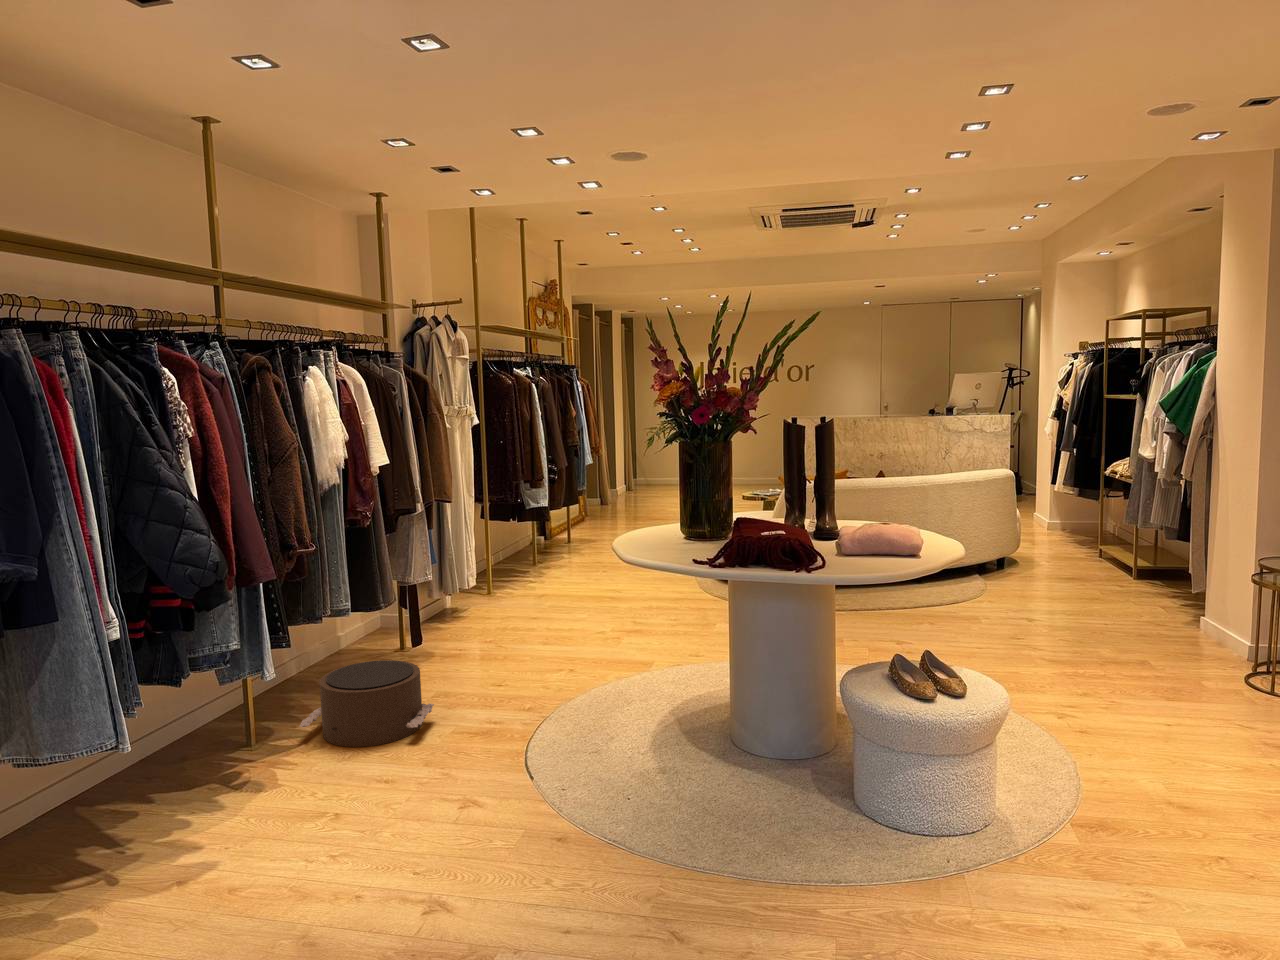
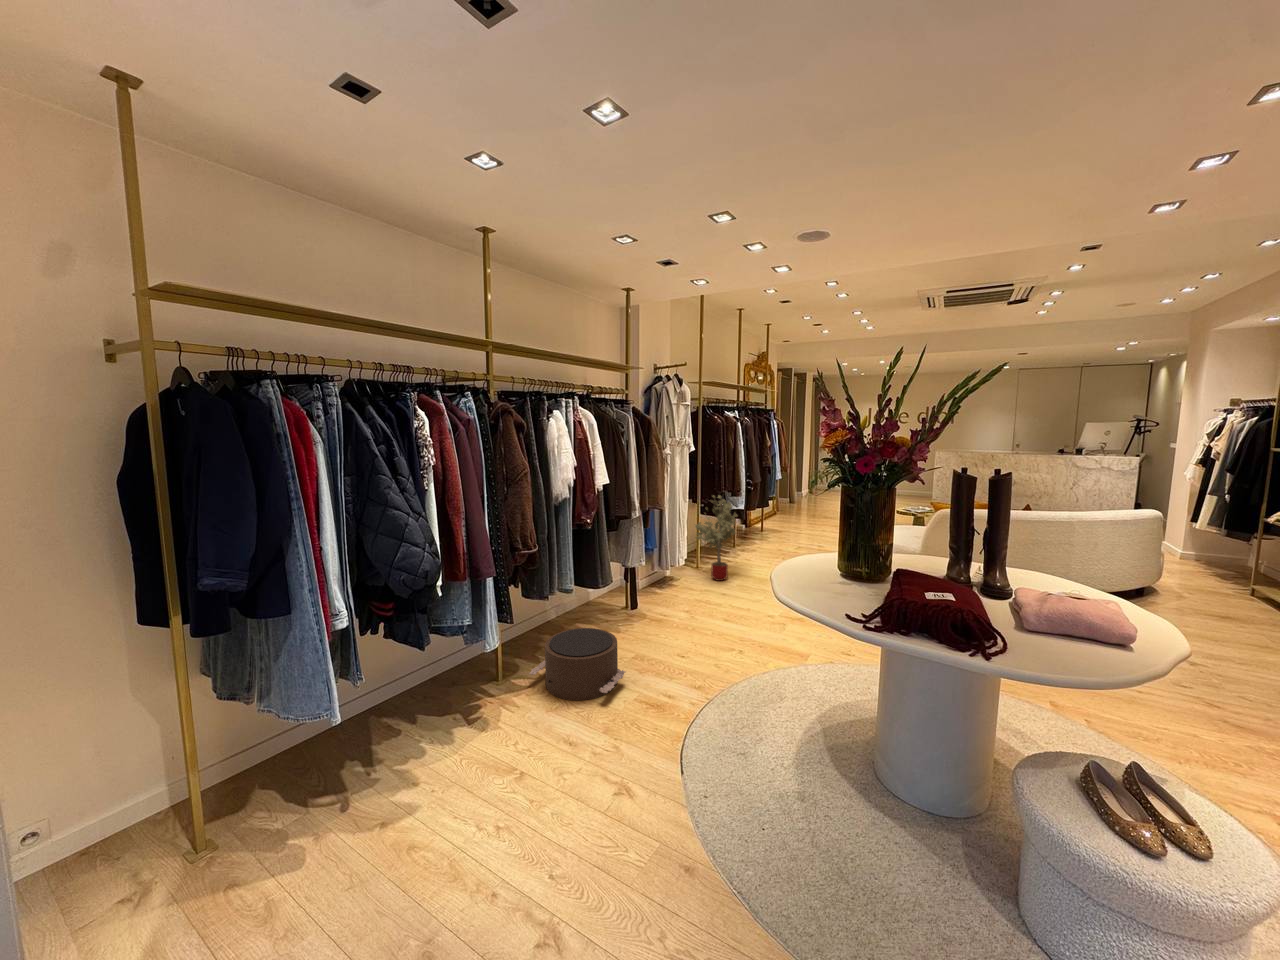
potted tree: none [484,484,545,604] -> present [695,495,737,581]

